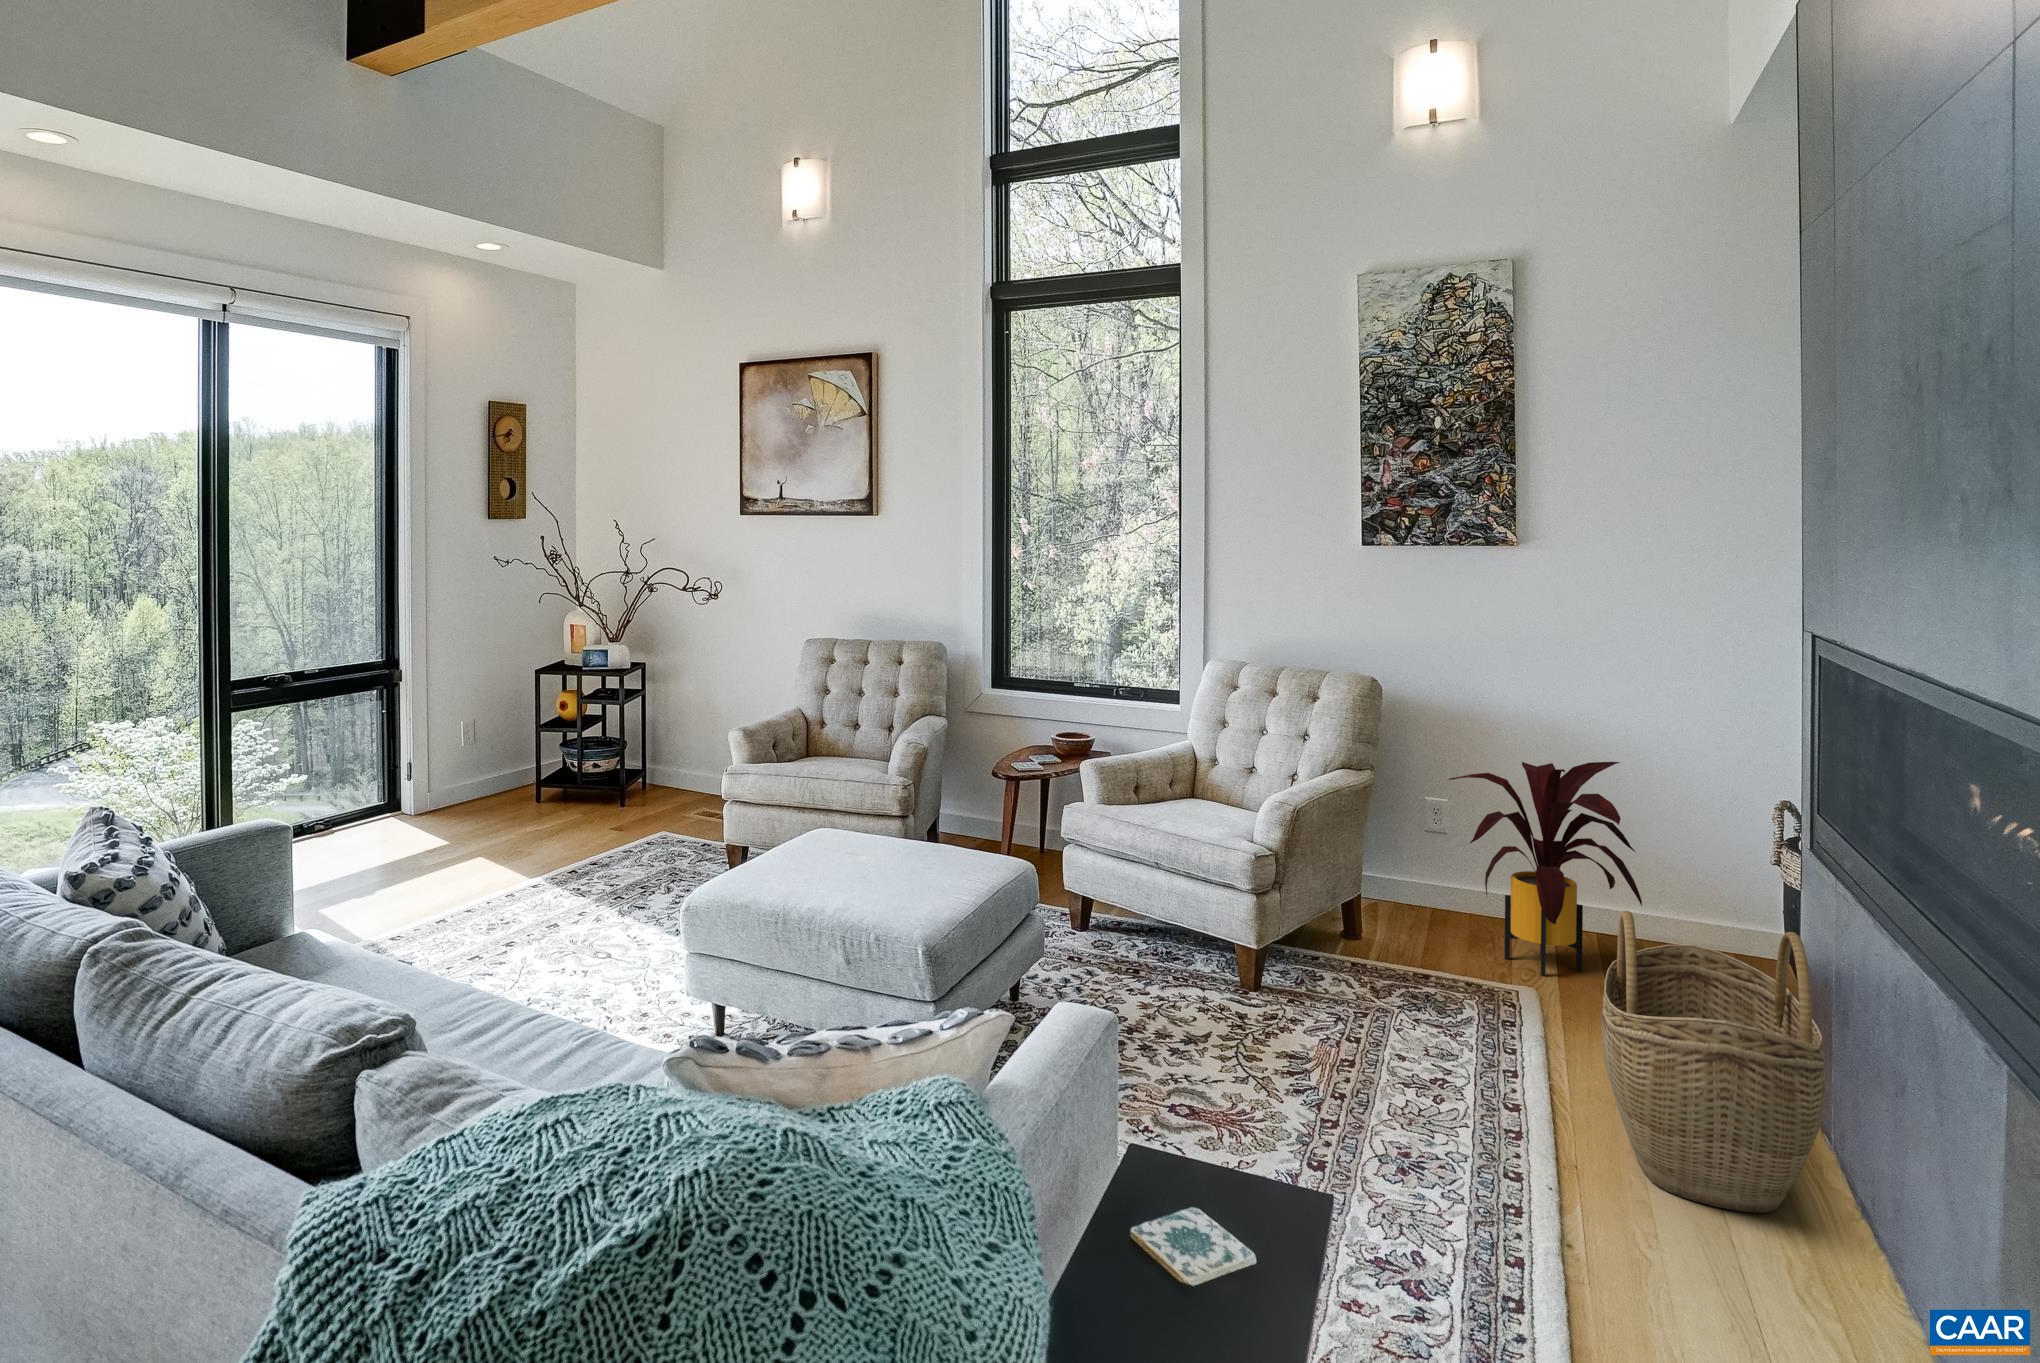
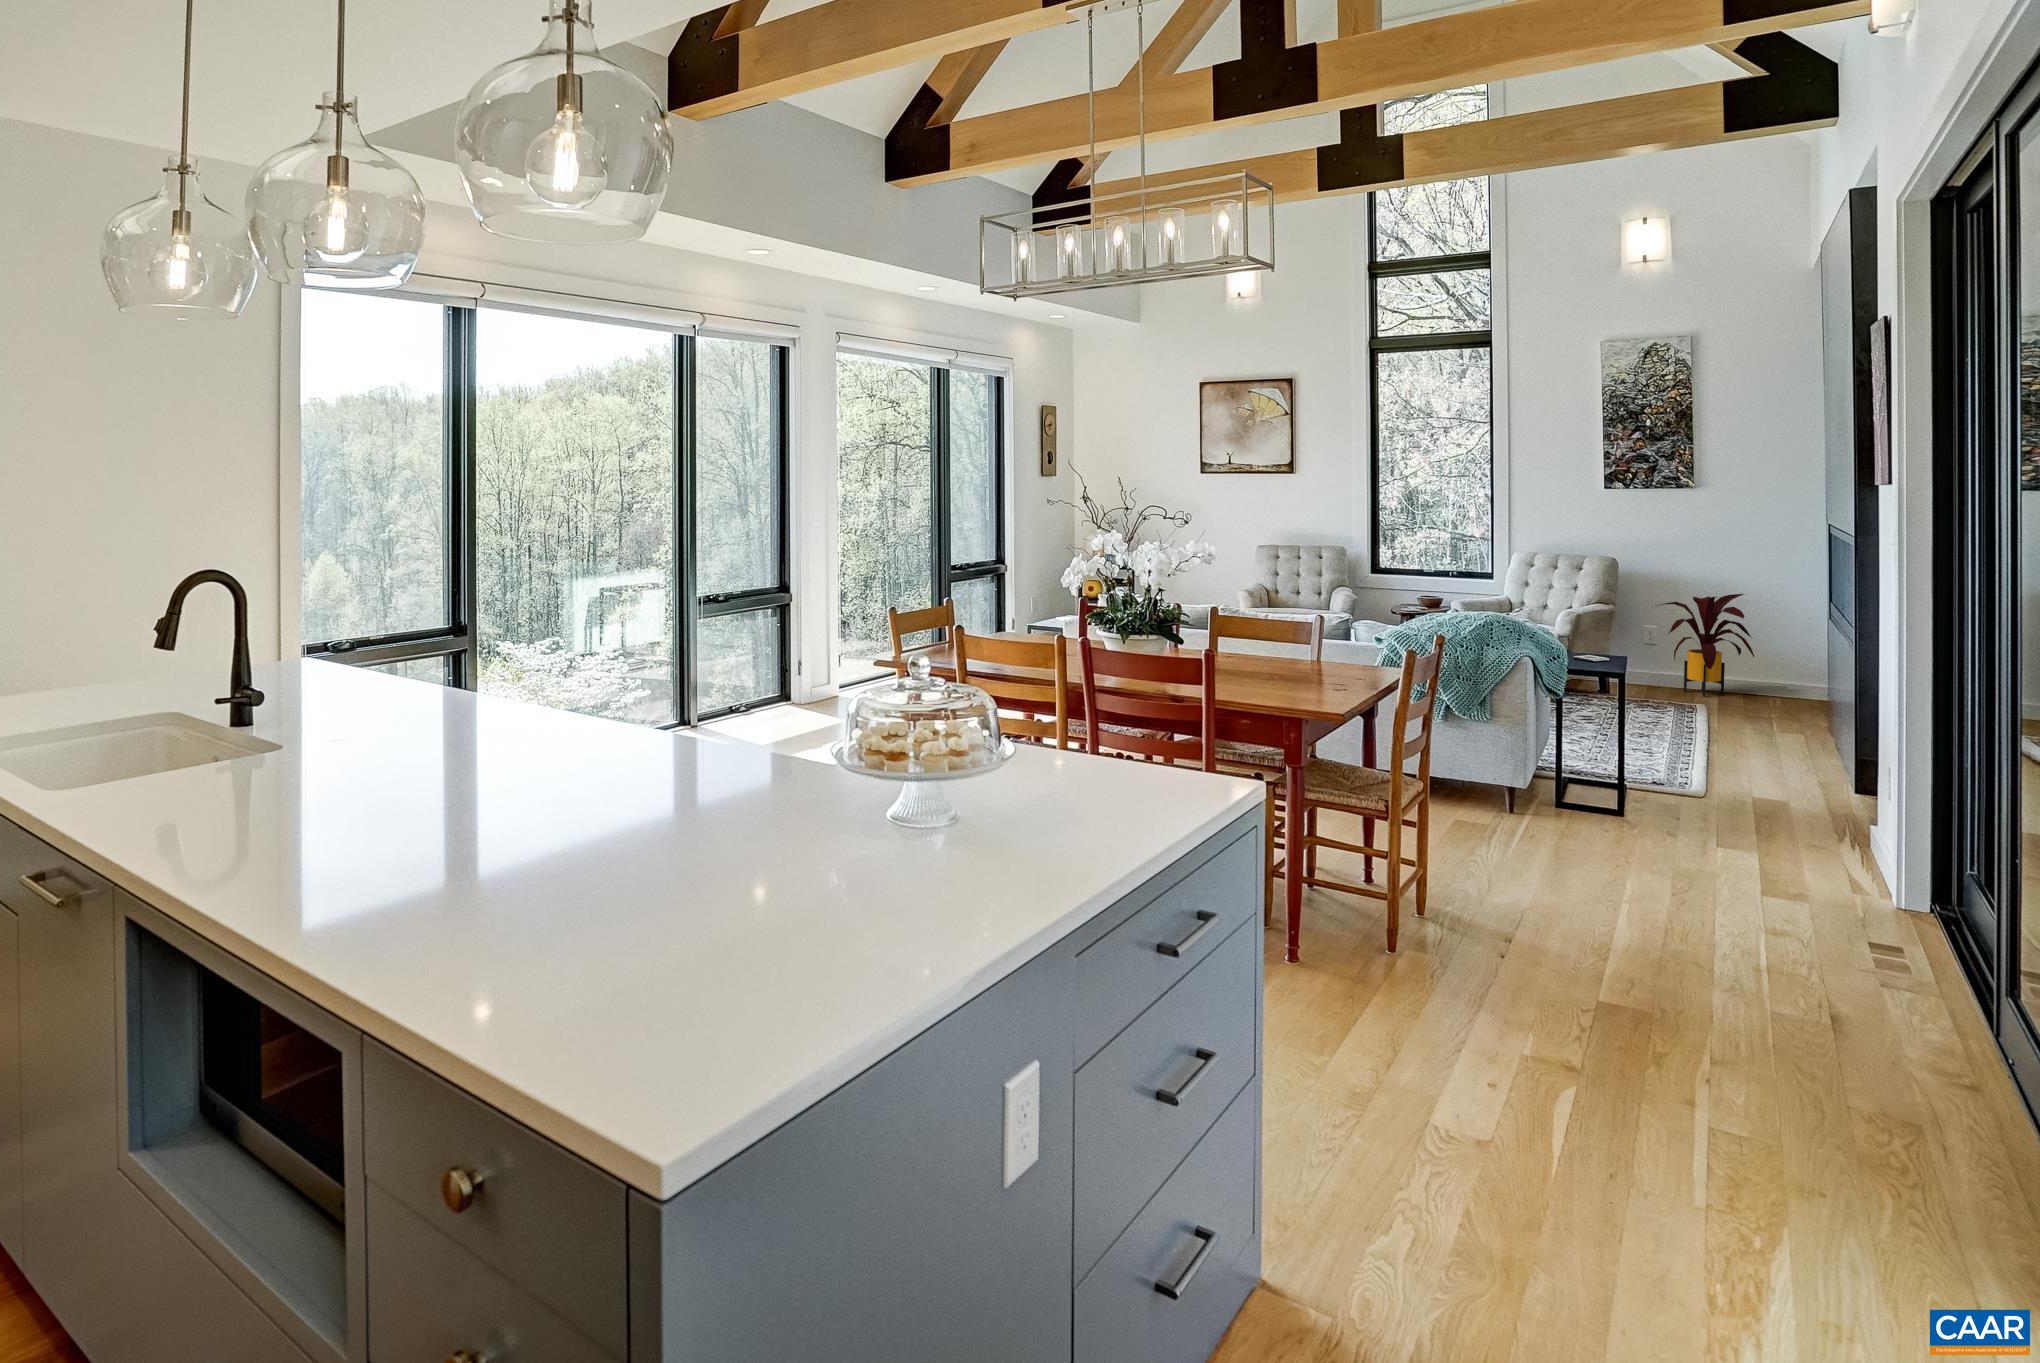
woven basket: present [1601,911,1825,1213] -> none [1734,642,1824,748]

